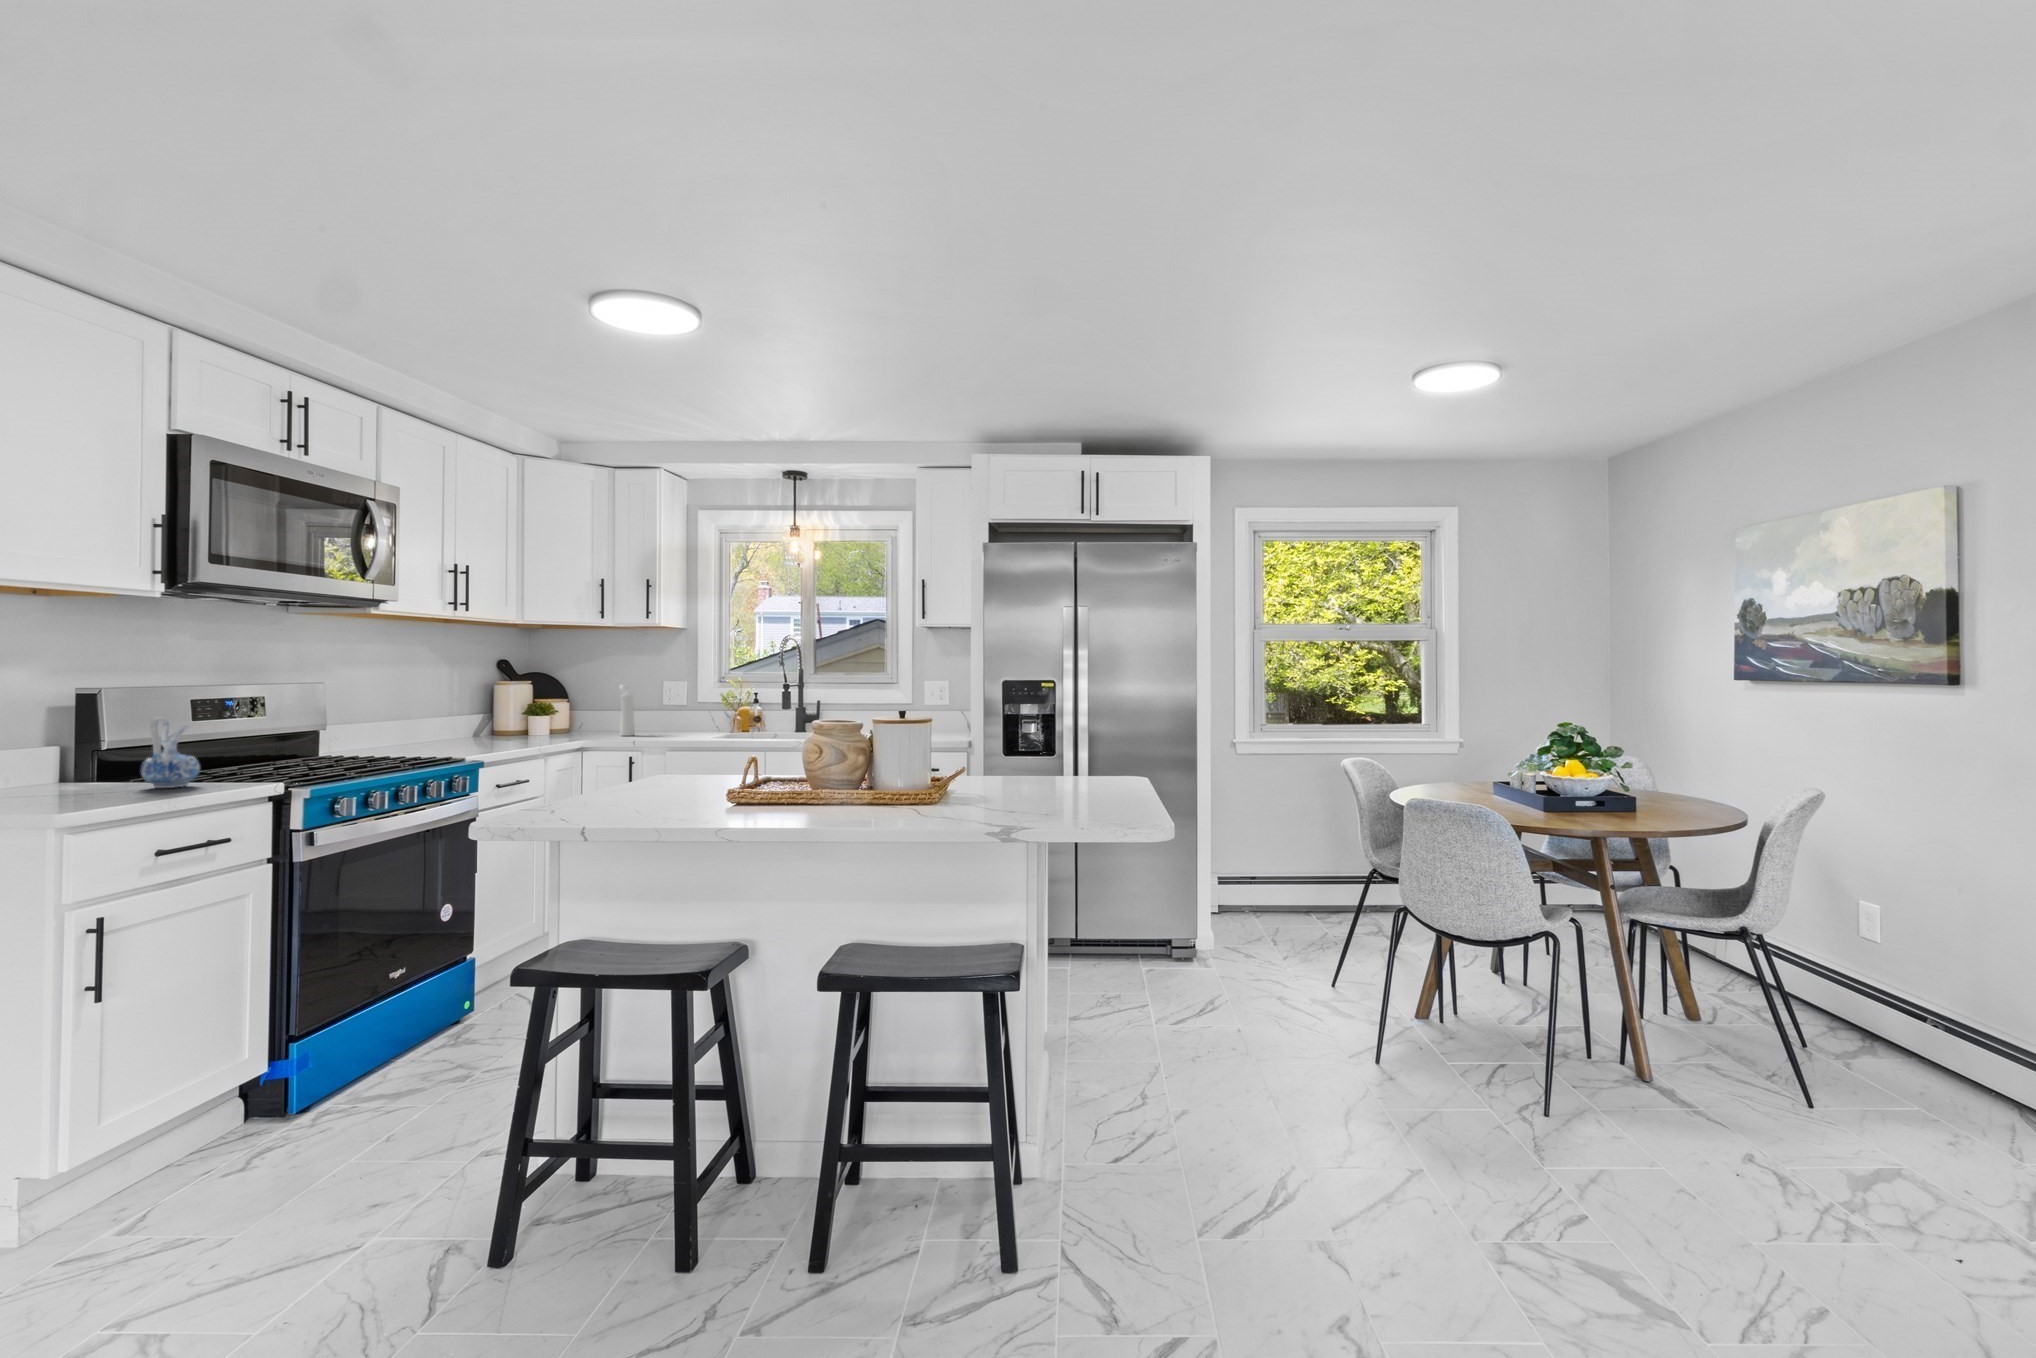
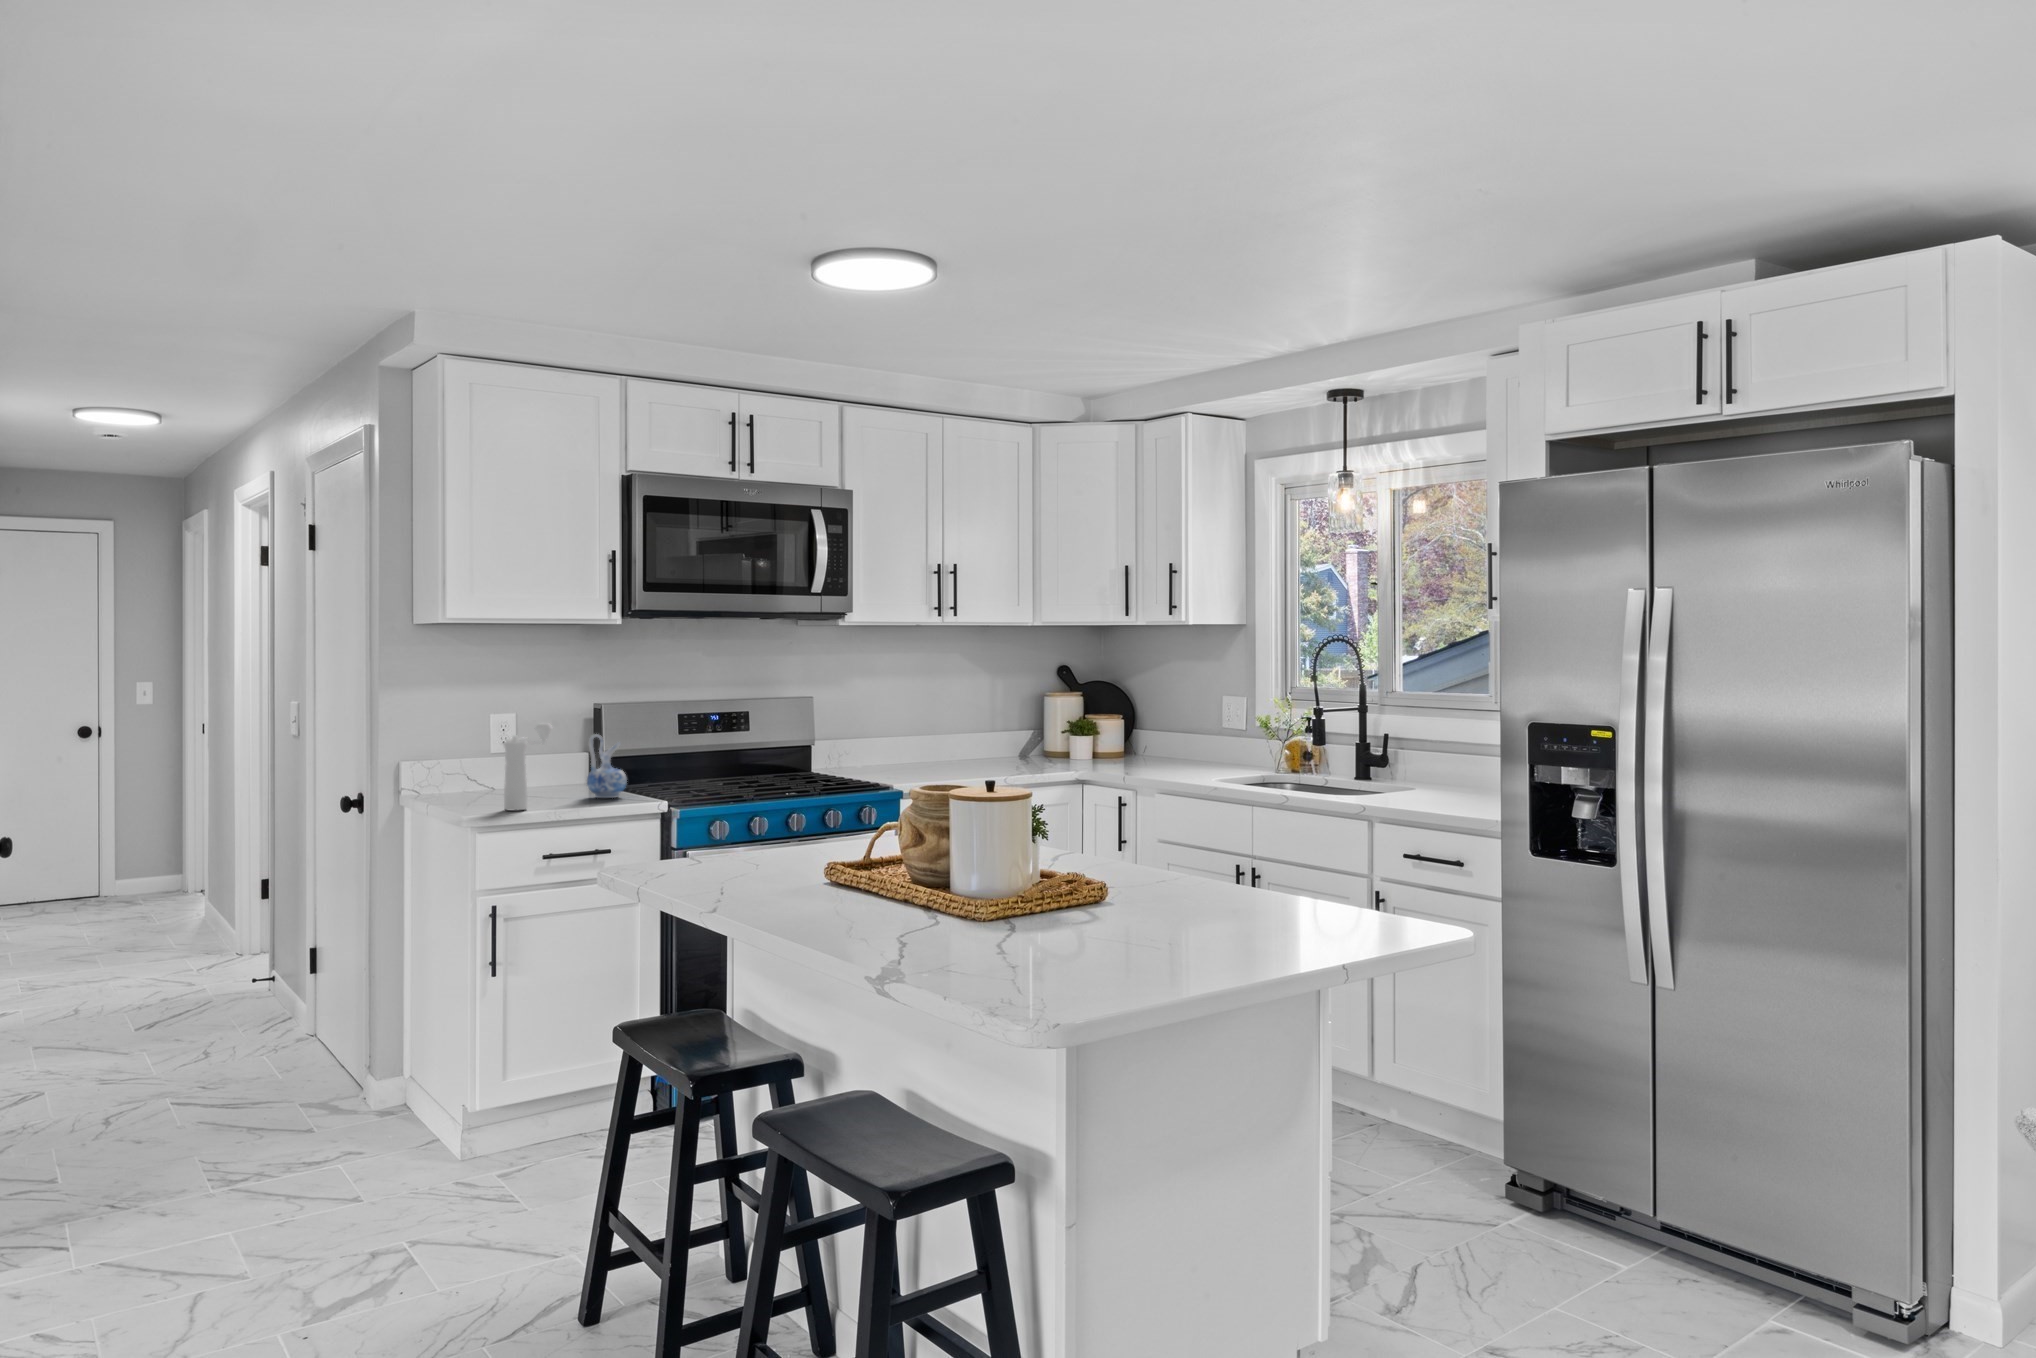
pepper mill: present [619,685,635,736] -> present [504,723,552,811]

